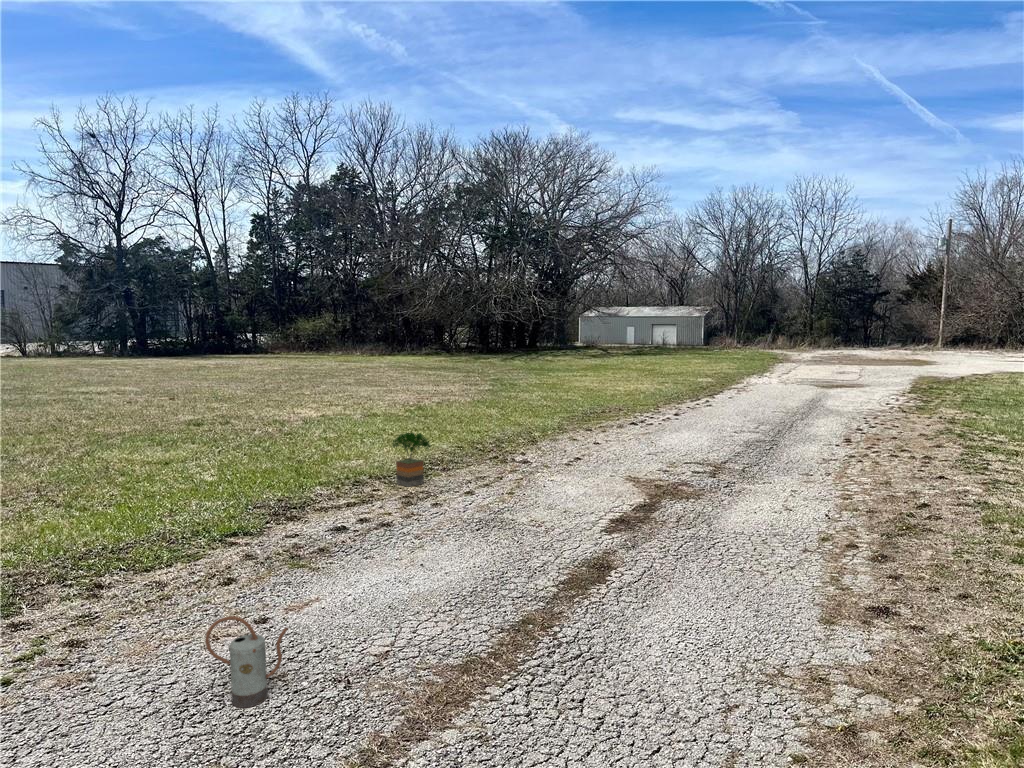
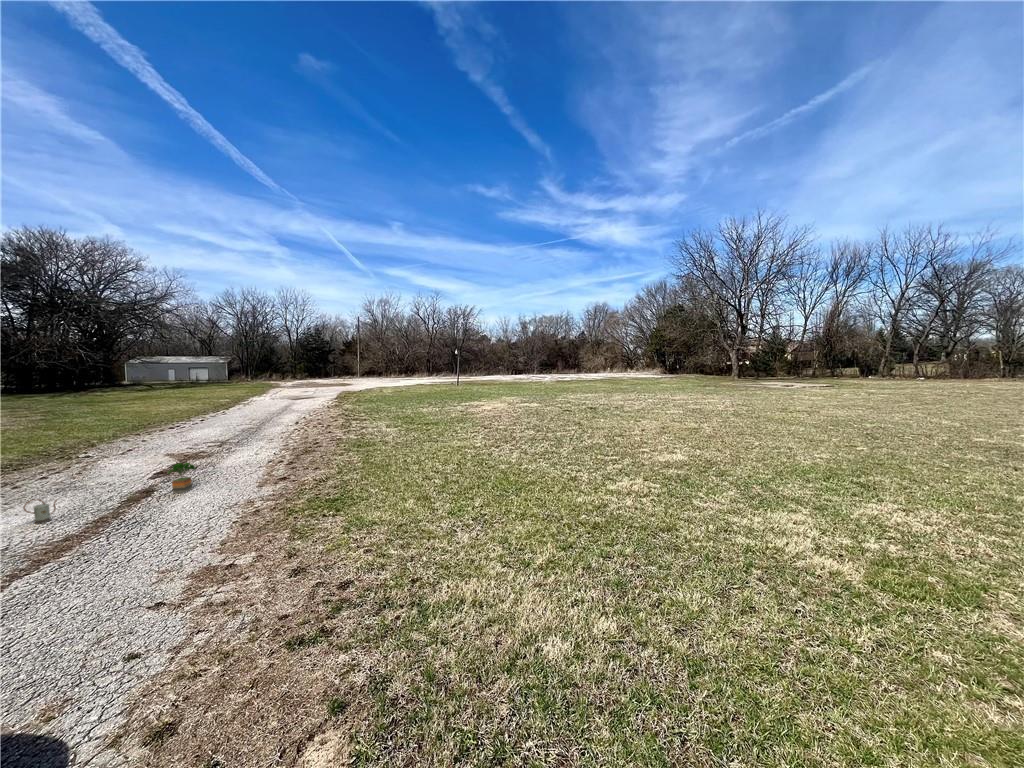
potted tree: present [393,433,431,487] -> present [168,463,196,493]

